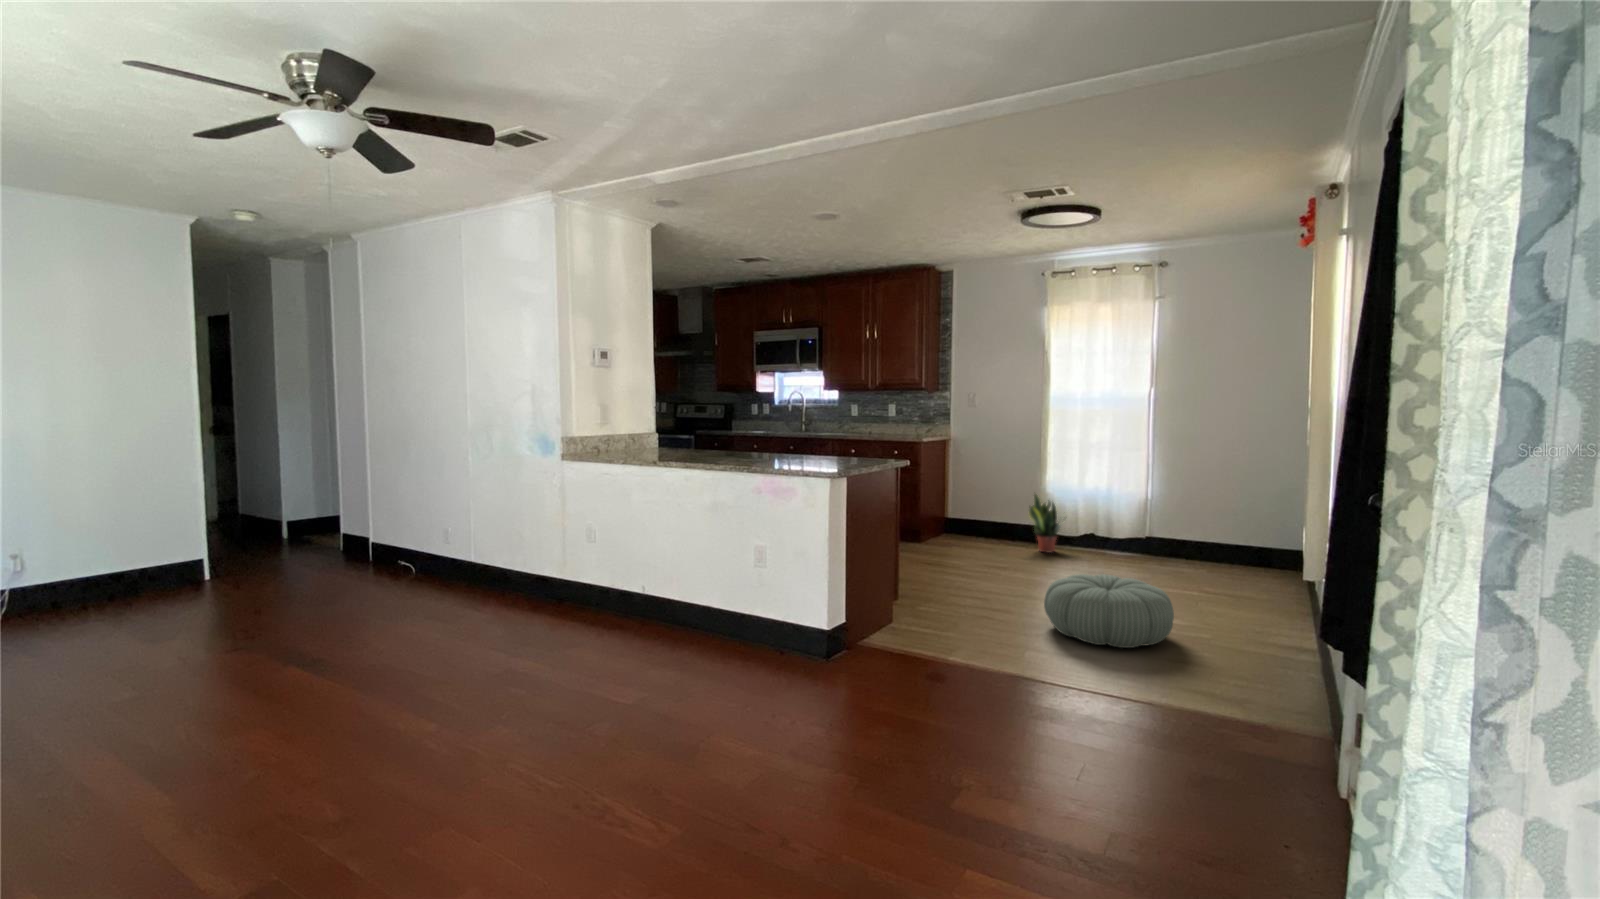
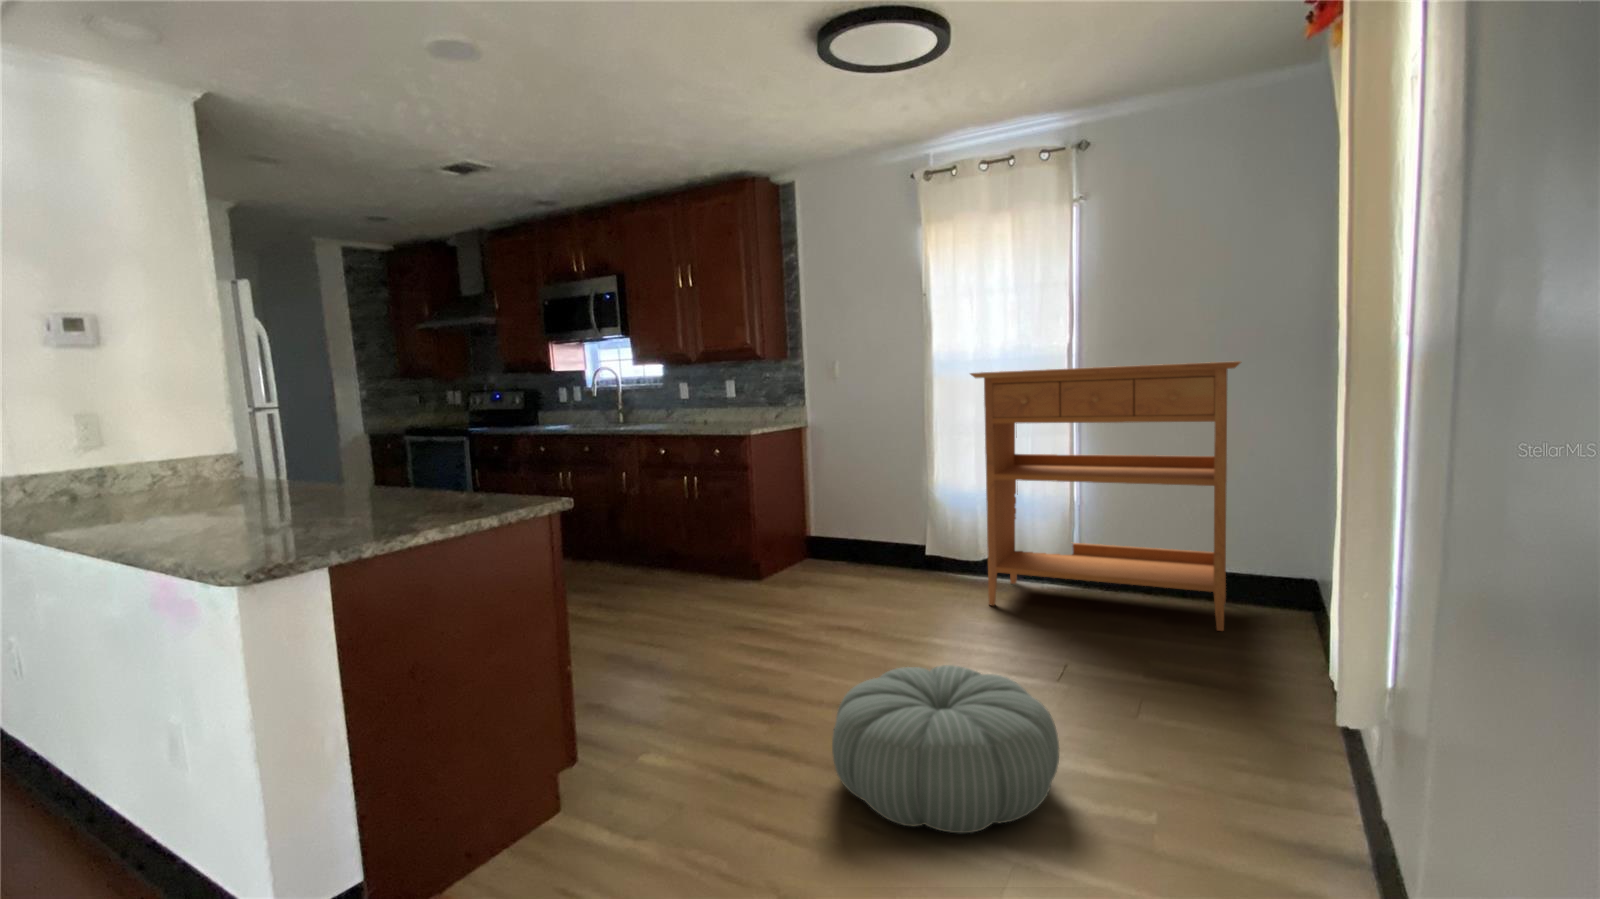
console table: none [1086,409,1269,580] -> present [970,361,1241,631]
potted plant: present [1029,494,1061,553] -> none [902,499,965,588]

